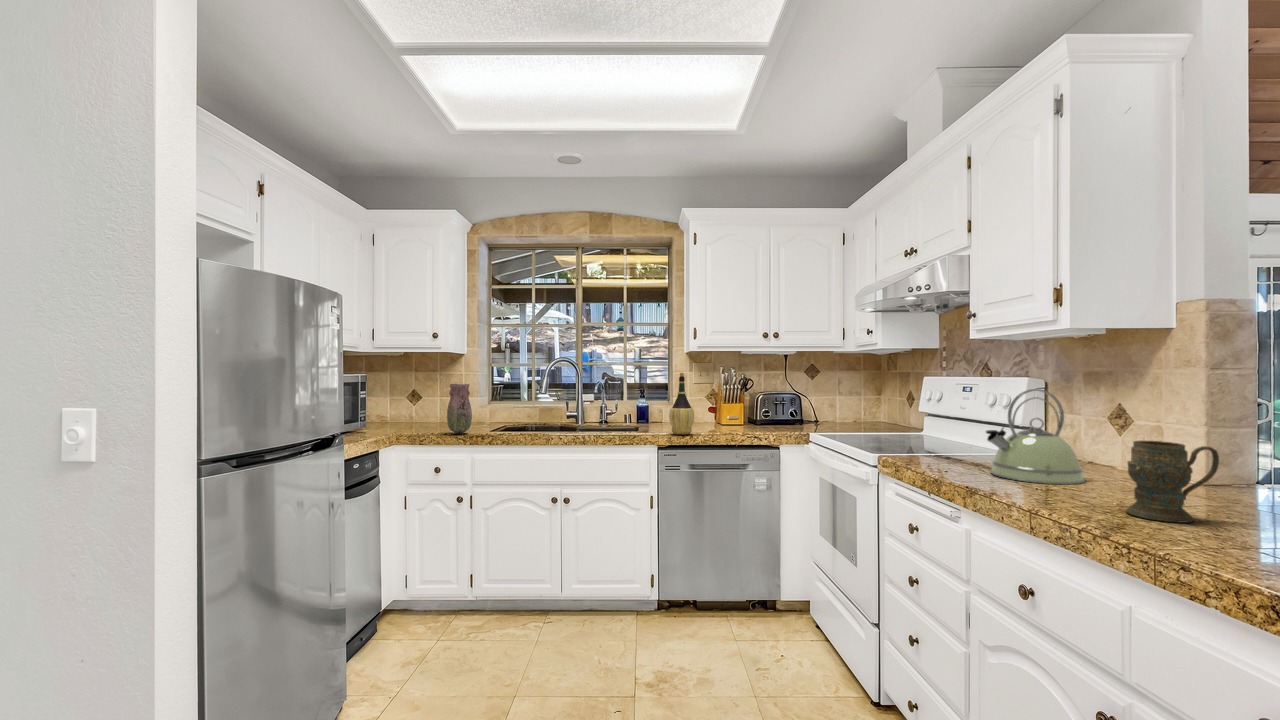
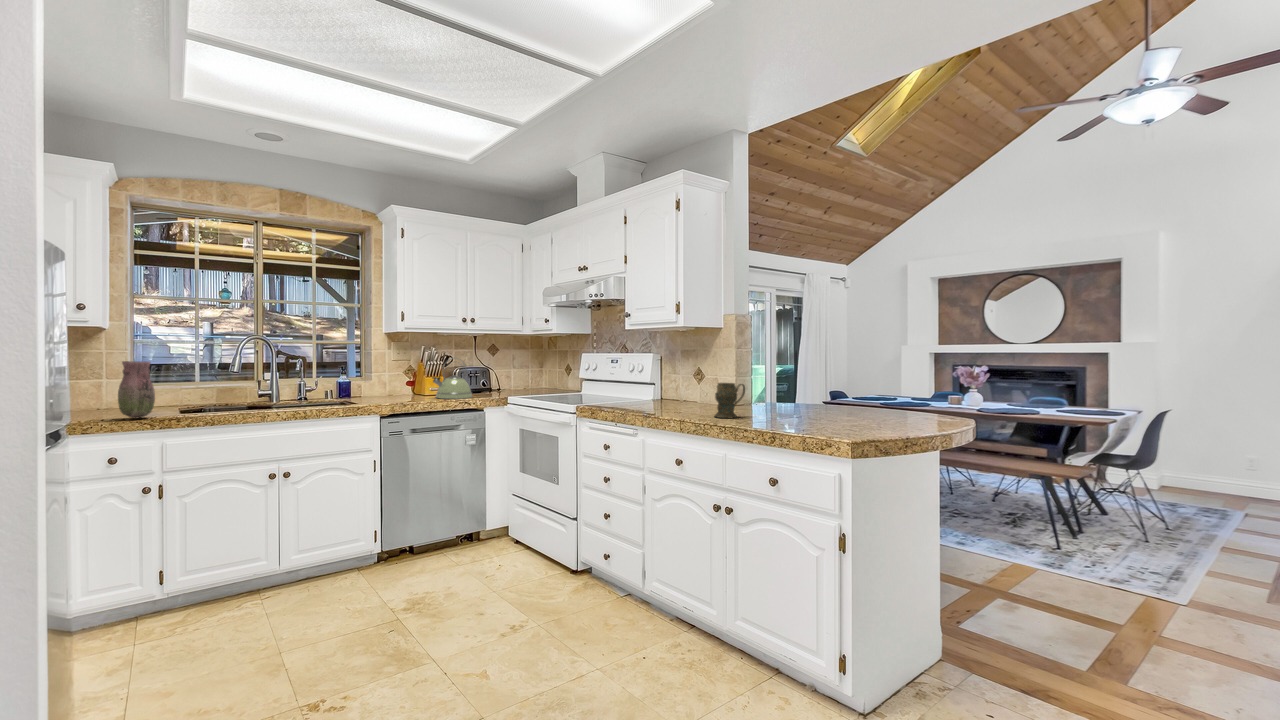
wine bottle: present [669,373,694,434] -> none [395,350,419,404]
kettle: present [986,389,1085,484] -> present [433,362,472,399]

